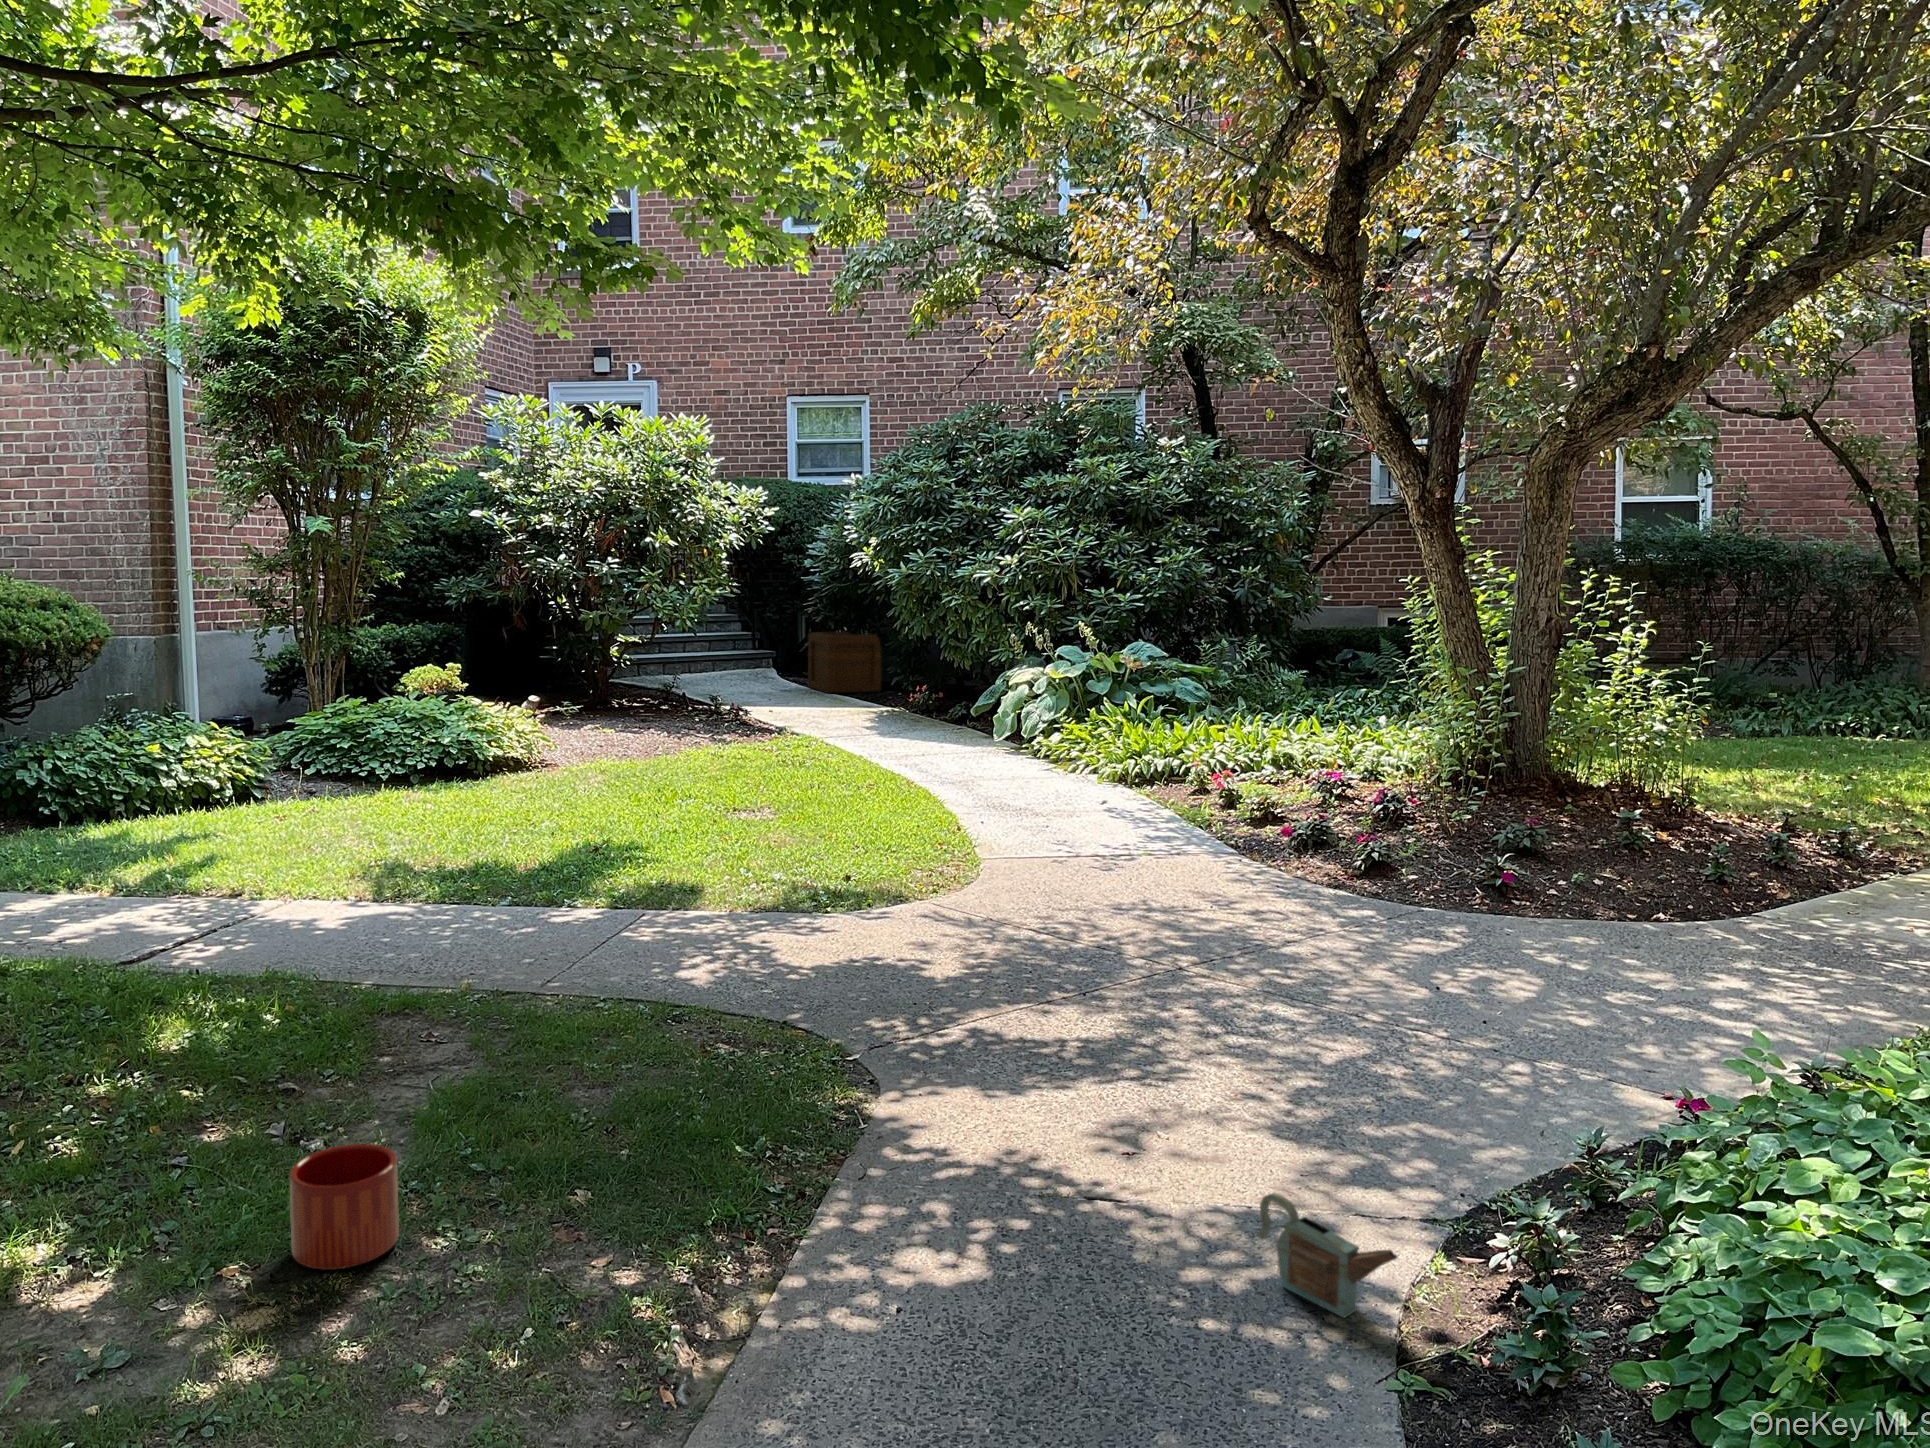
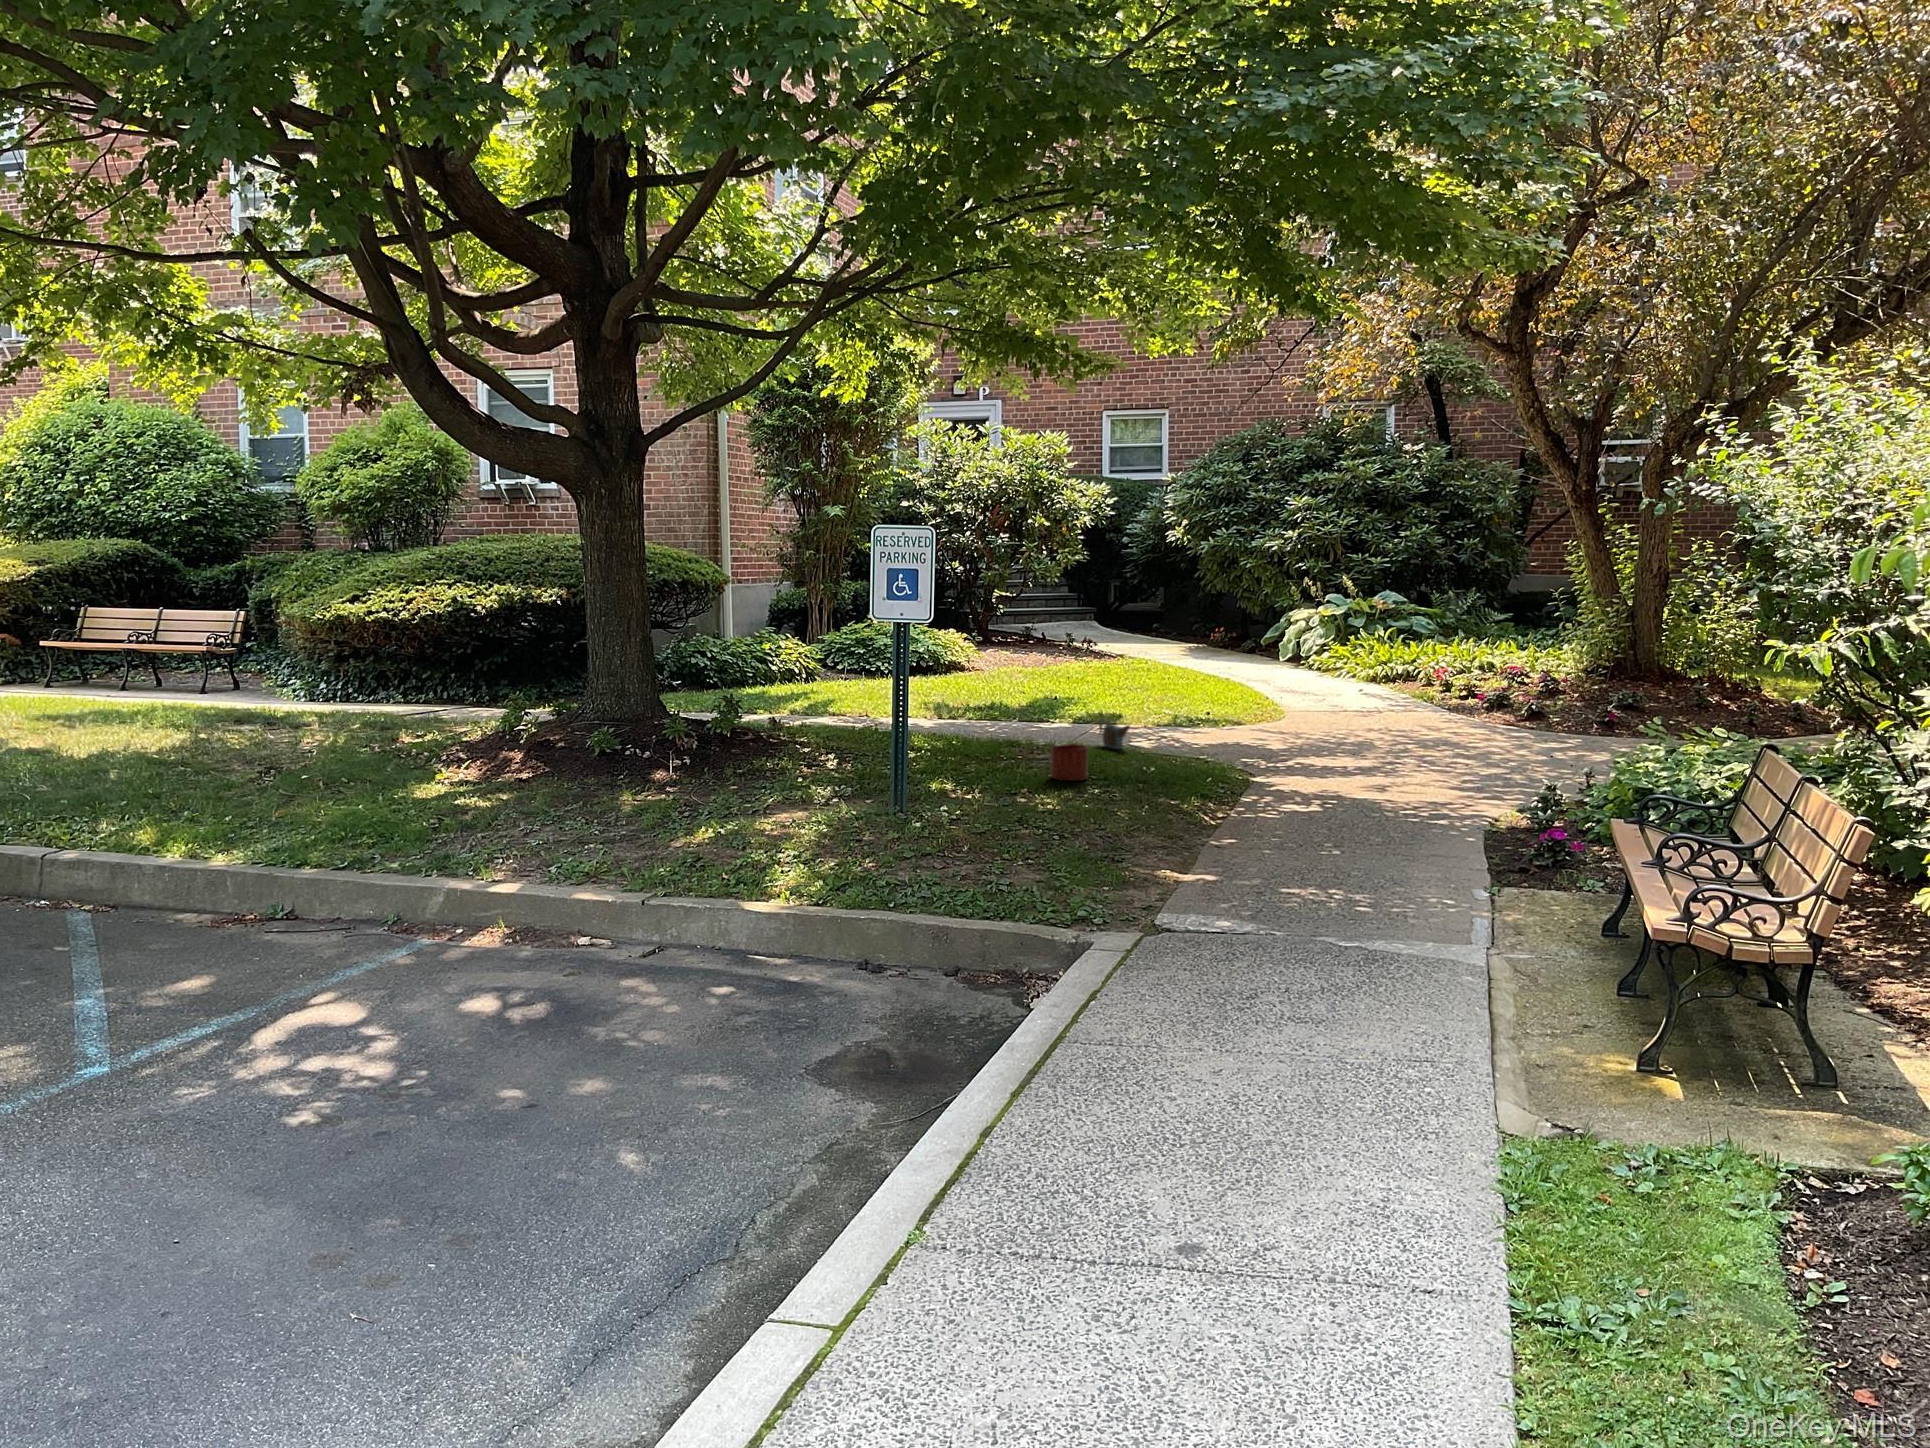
wooden crate: present [808,632,882,693] -> none [1125,593,1183,638]
watering can: present [1258,1192,1397,1318] -> present [1099,719,1130,749]

